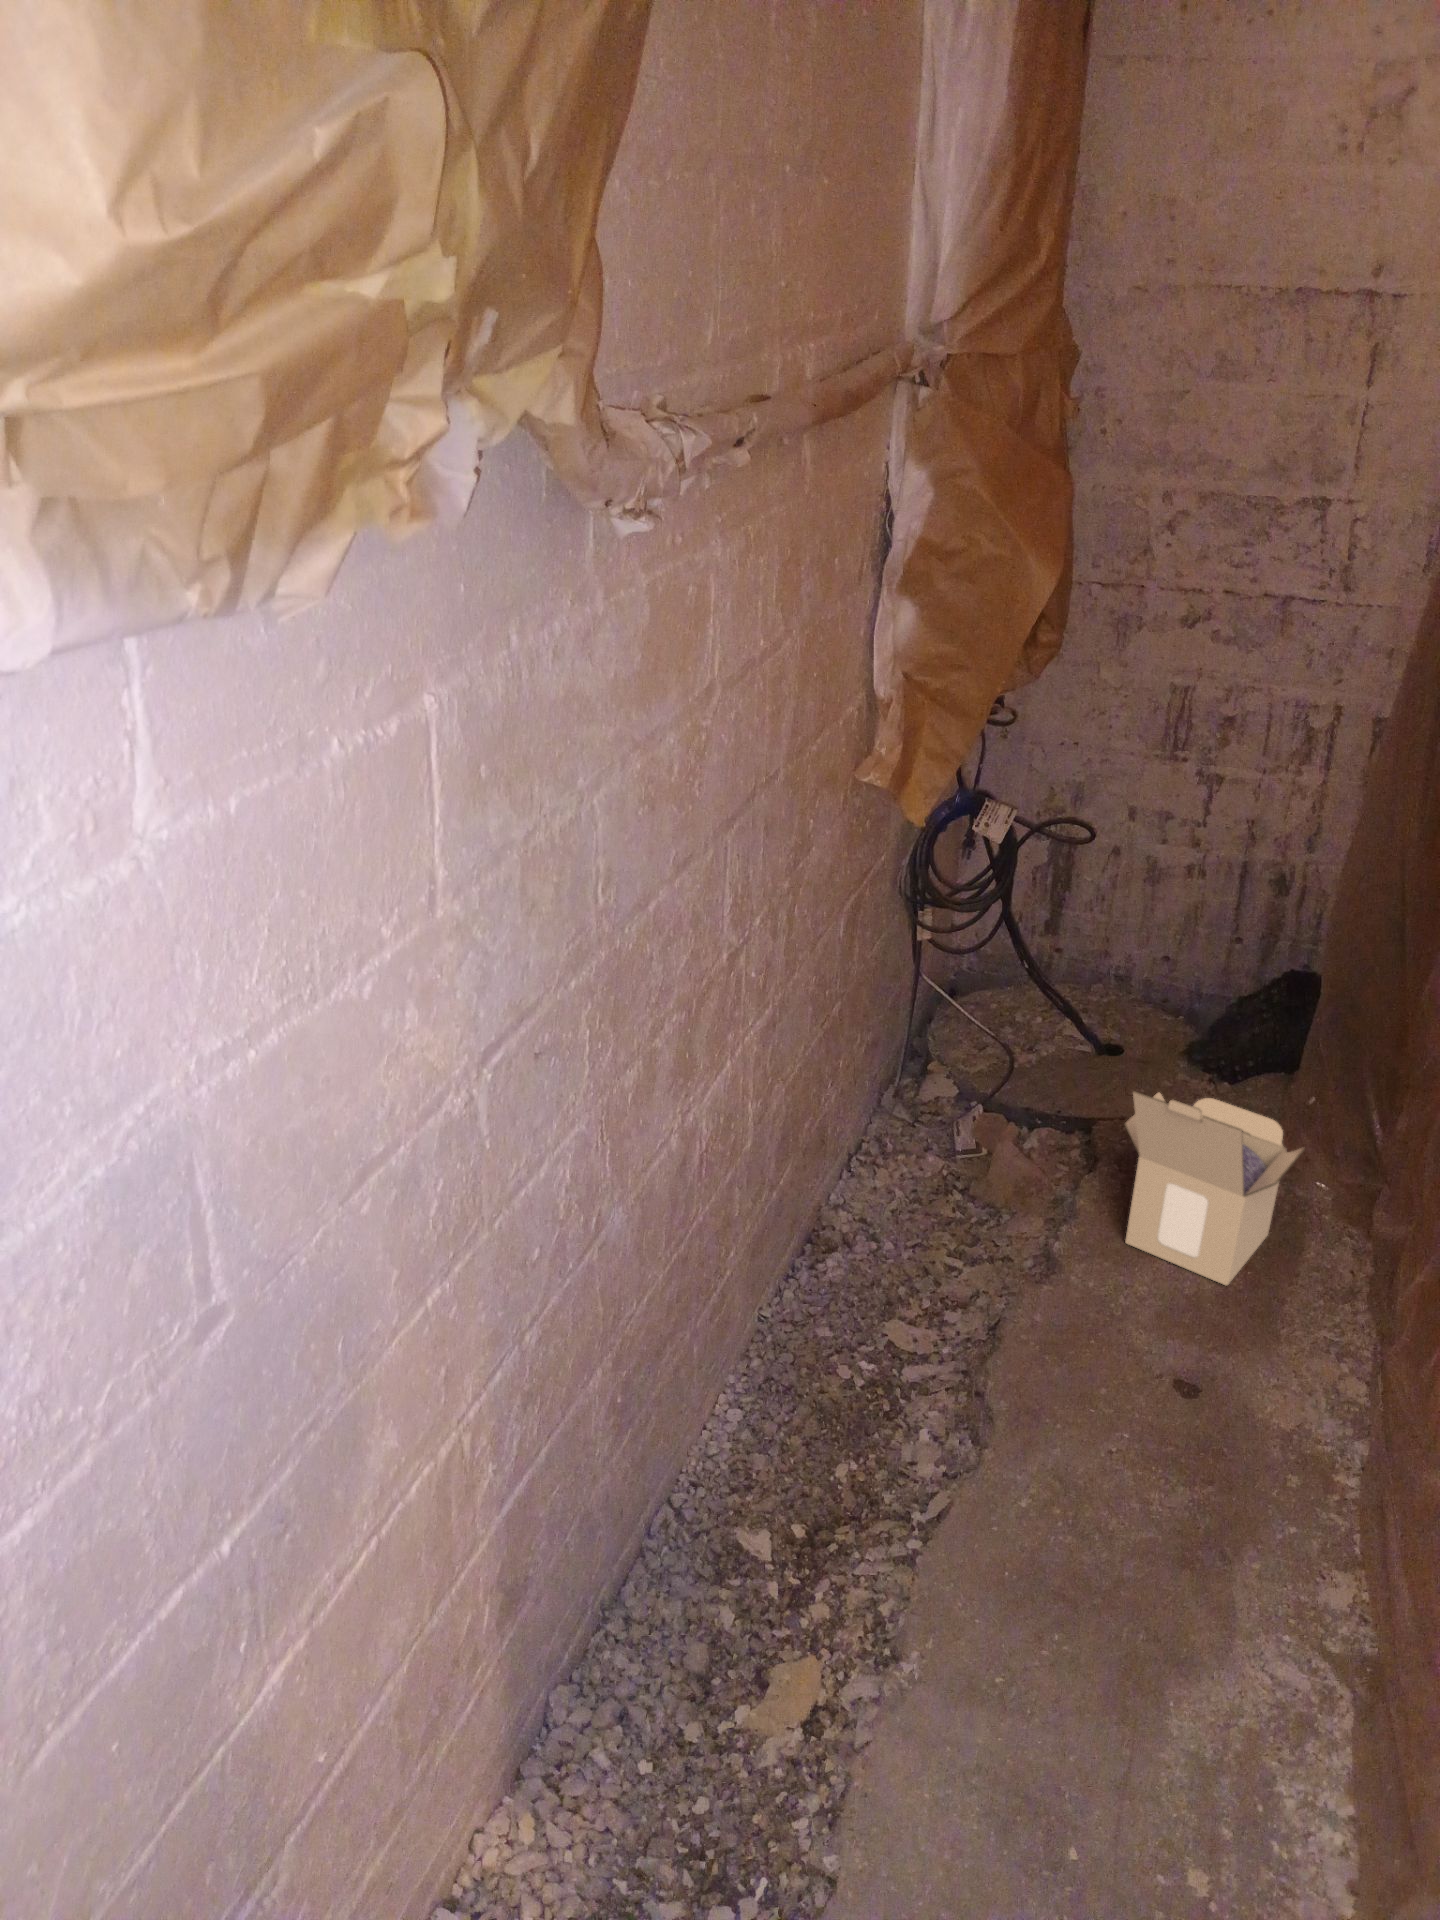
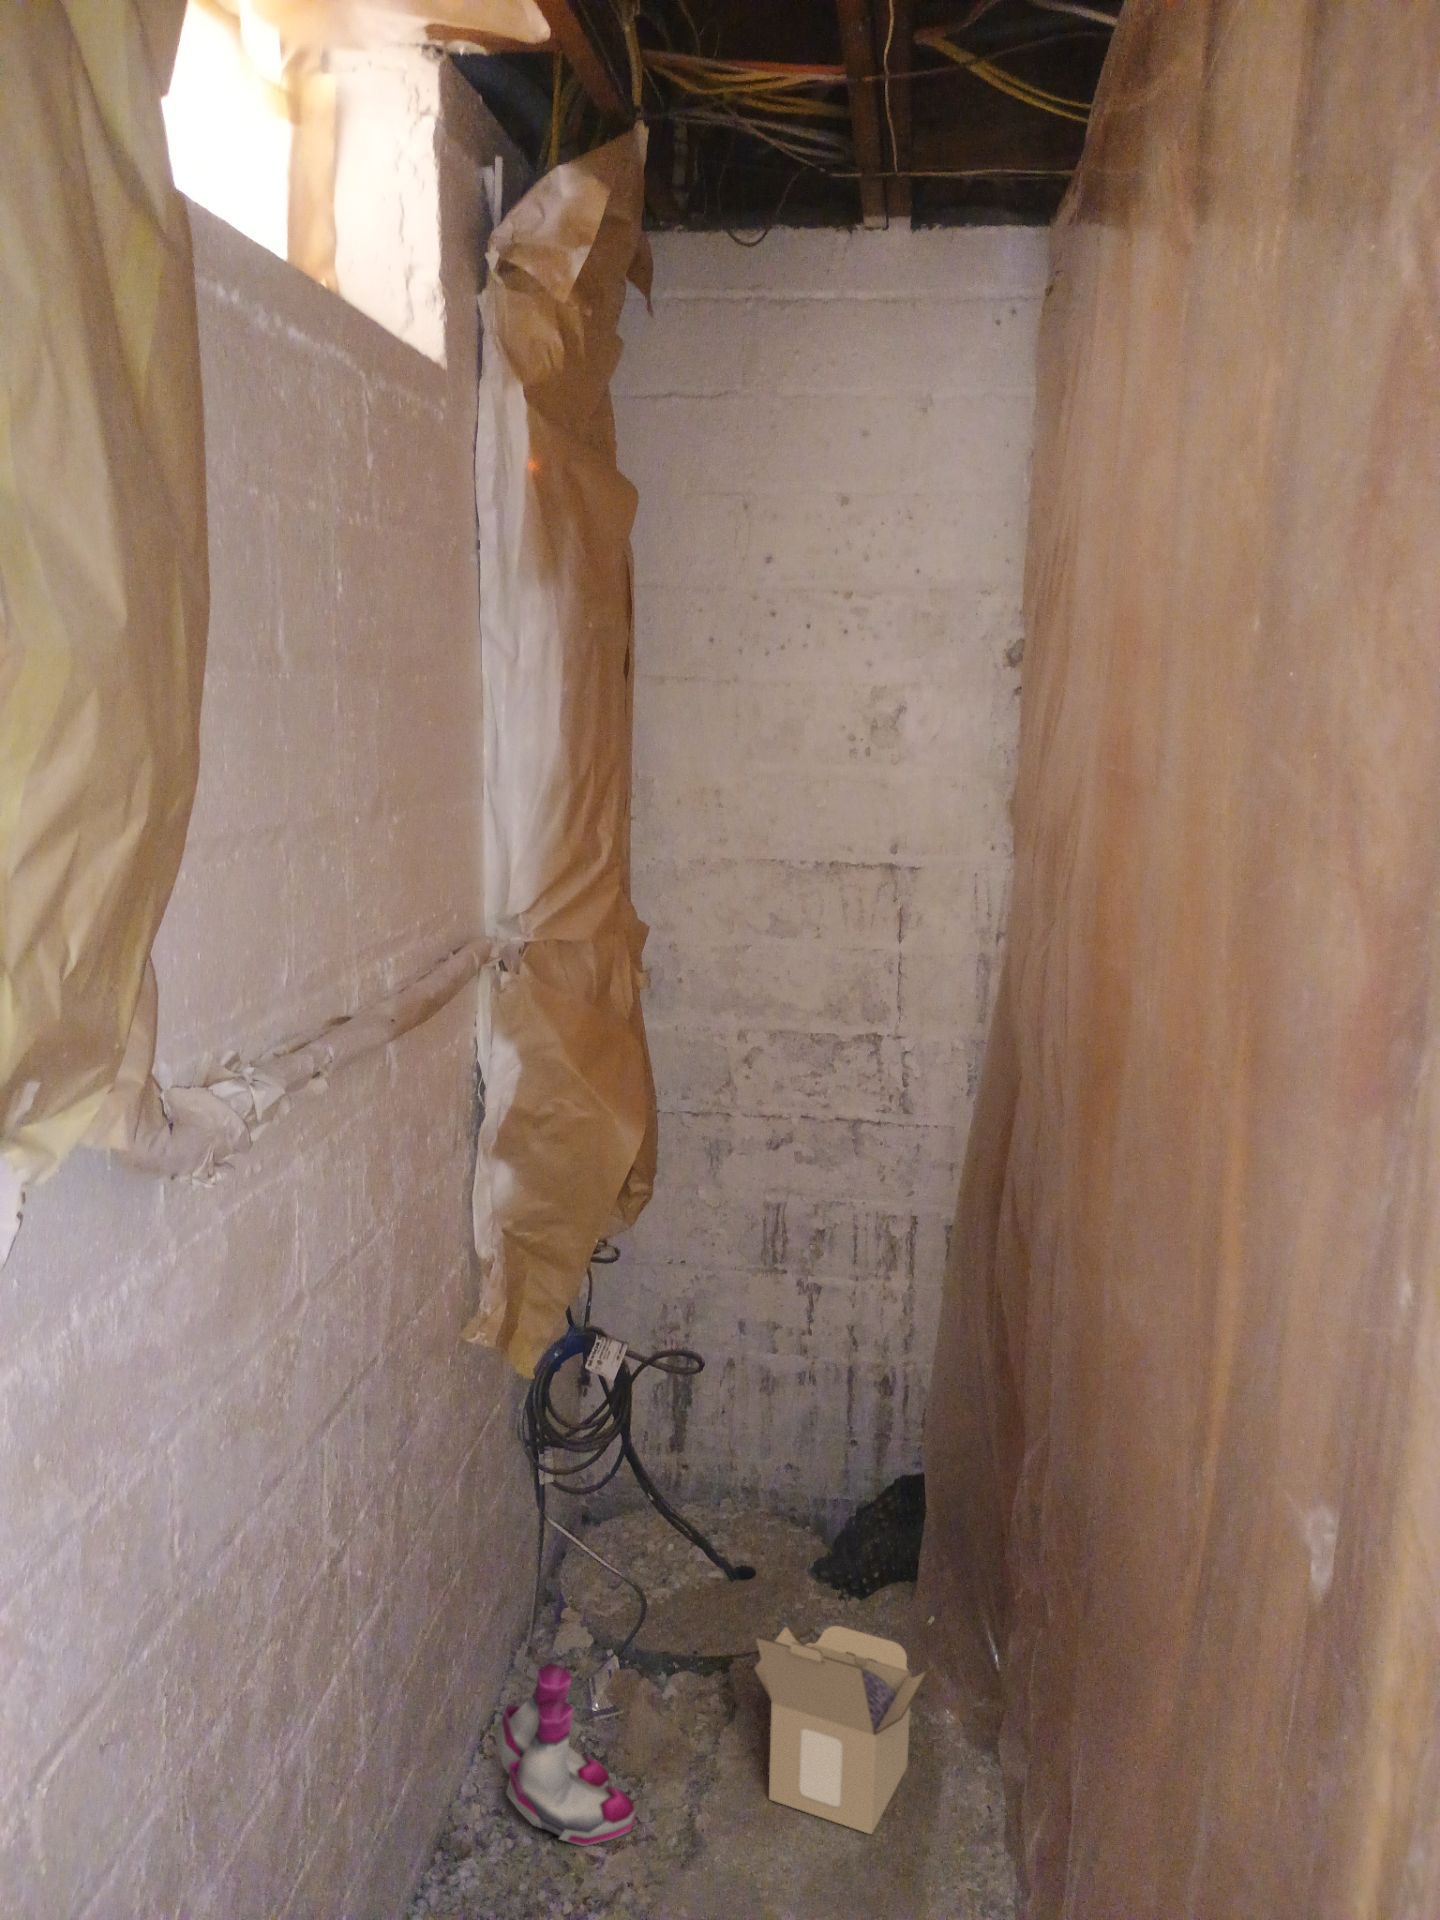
boots: none [863,1096,996,1256] -> present [494,1663,637,1846]

